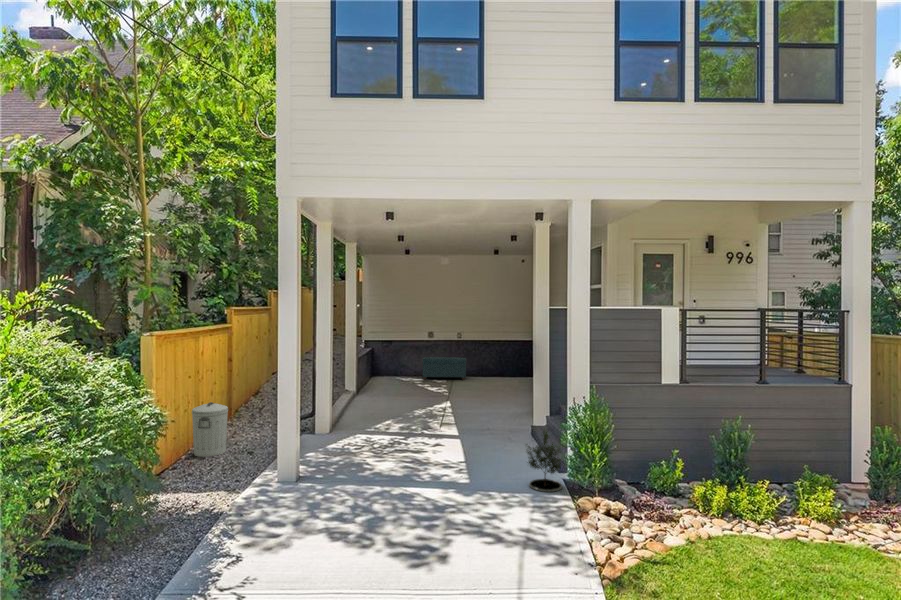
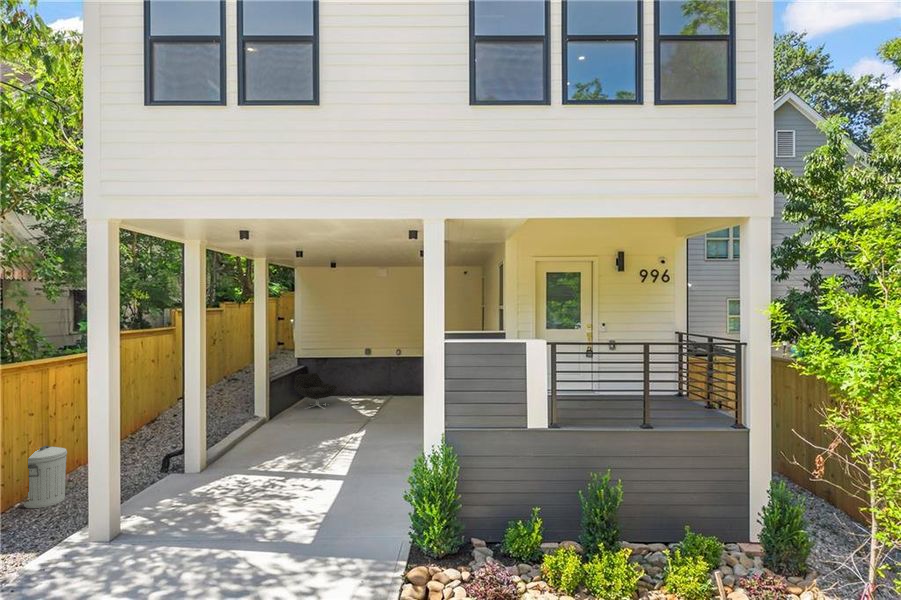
lounge chair: none [370,353,410,387] -> present [294,373,337,409]
bench: present [423,357,466,380] -> none [354,375,401,400]
potted tree: present [527,429,562,492] -> none [361,480,408,559]

